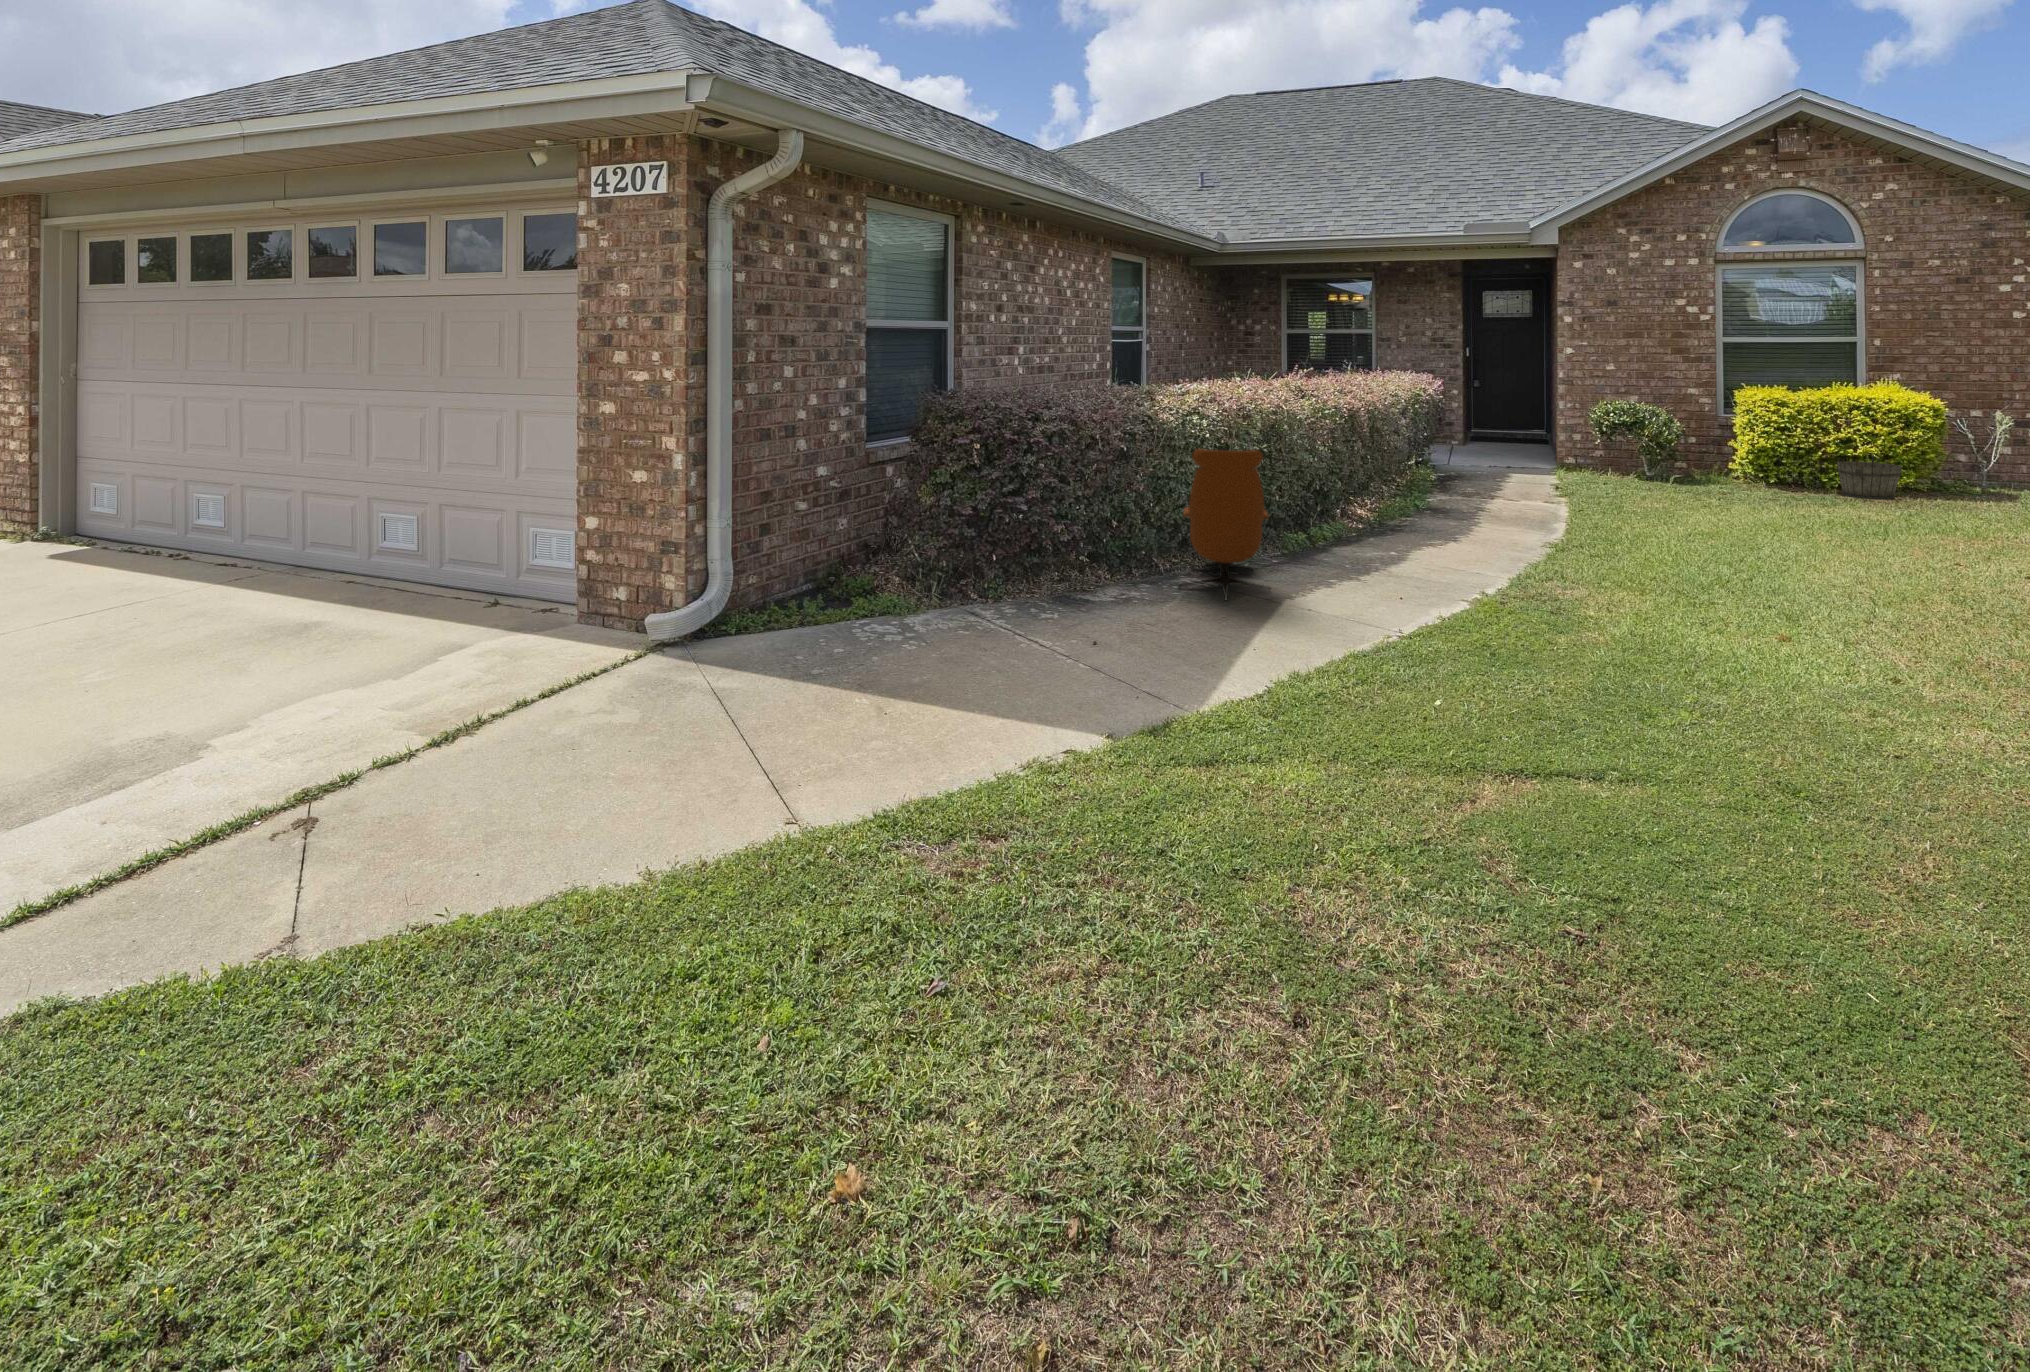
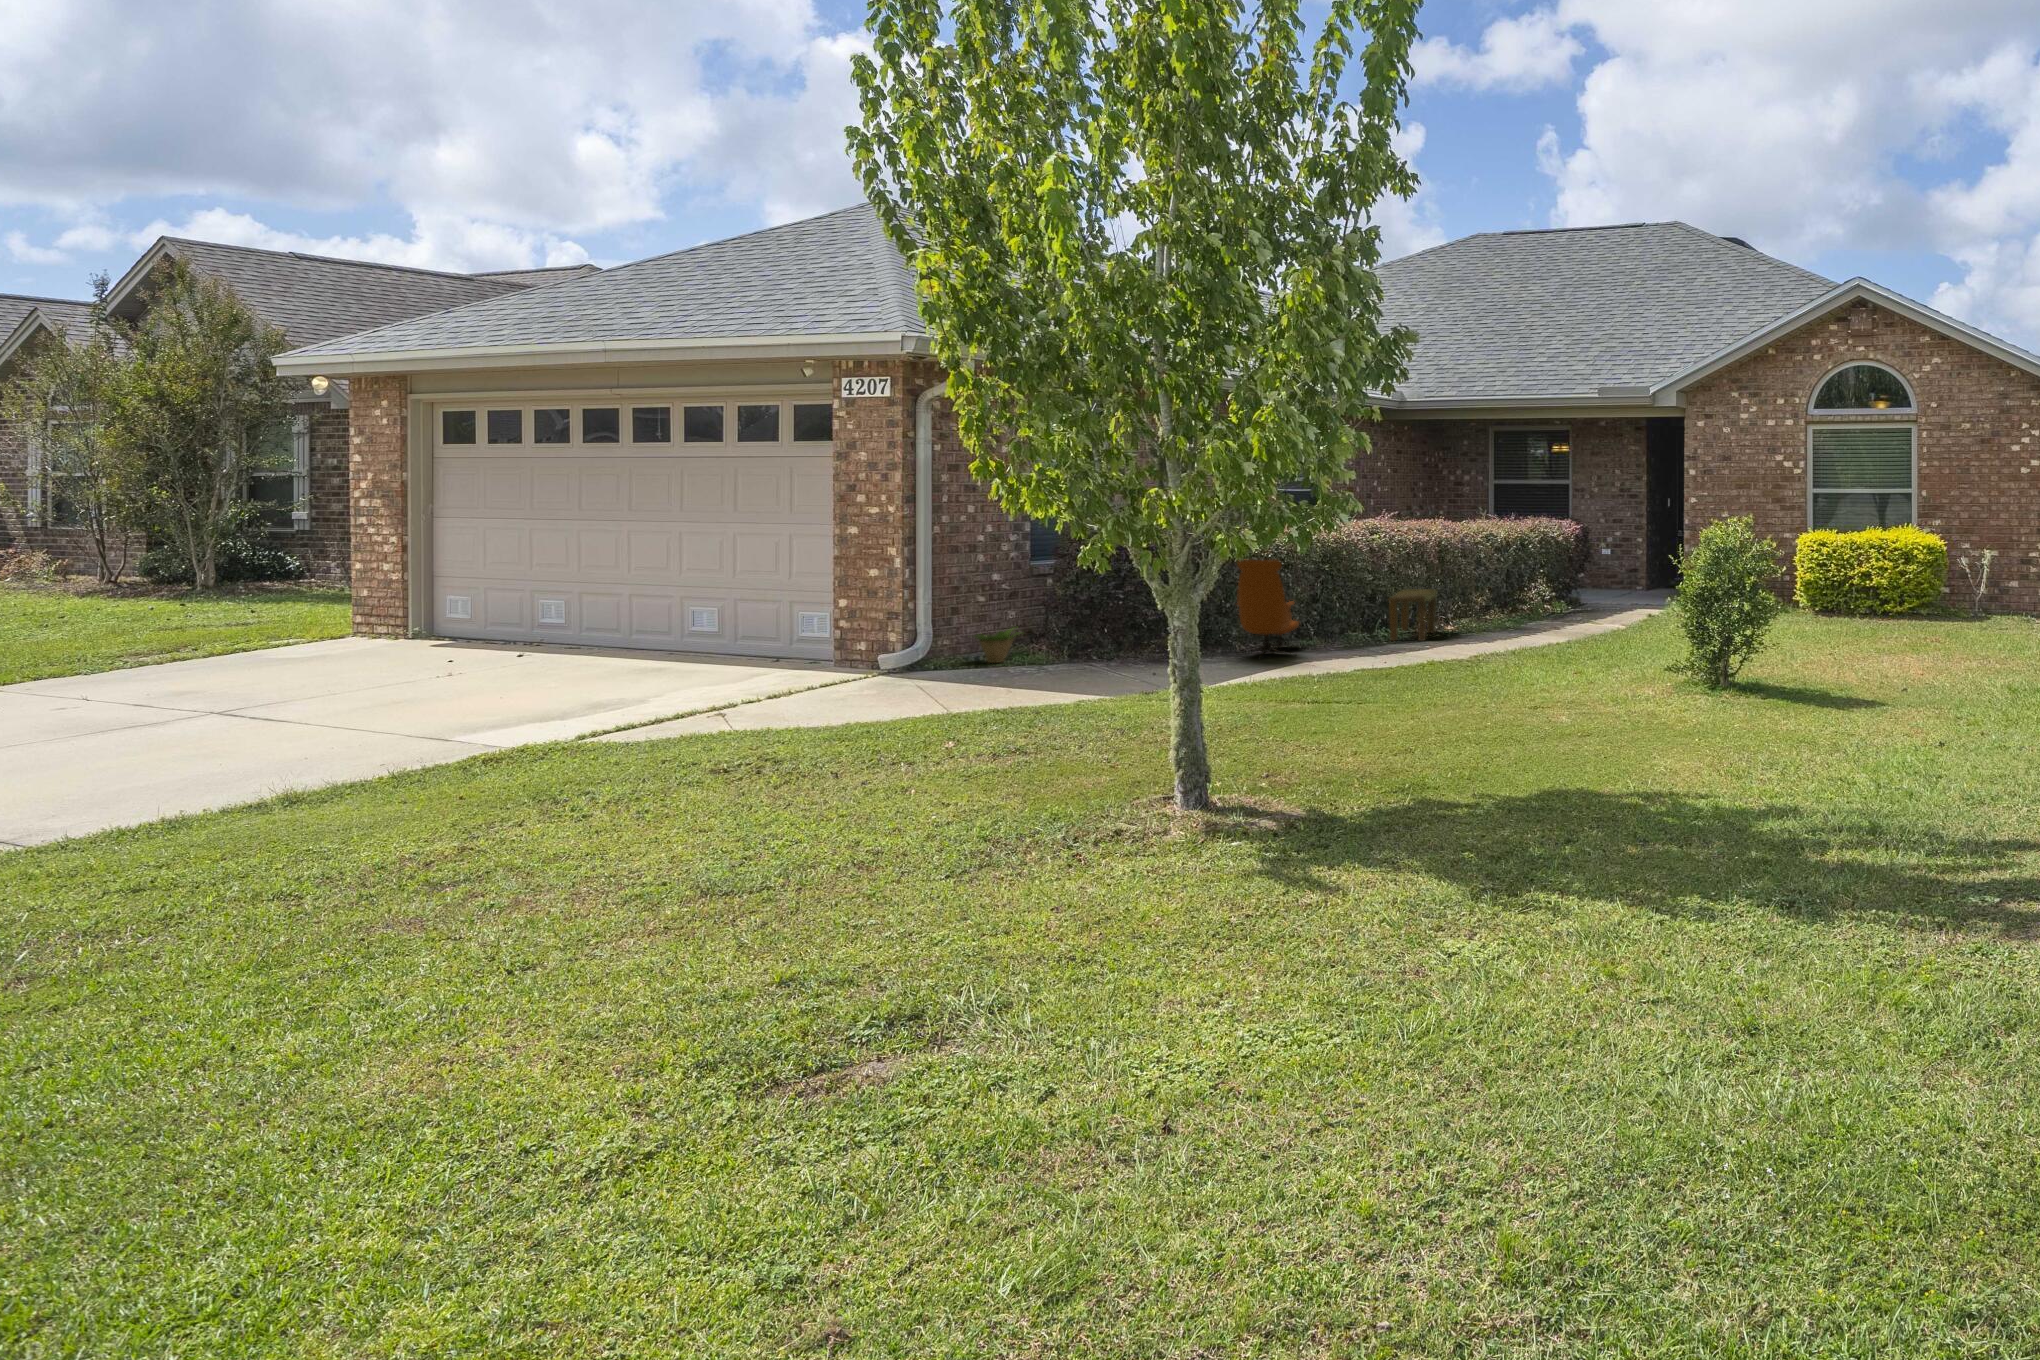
wooden bucket: present [1837,453,1902,499] -> none [1864,582,1908,619]
bench: none [1332,472,1396,550] -> present [1388,589,1437,641]
decorative plant: none [779,550,875,613] -> present [976,629,1019,663]

